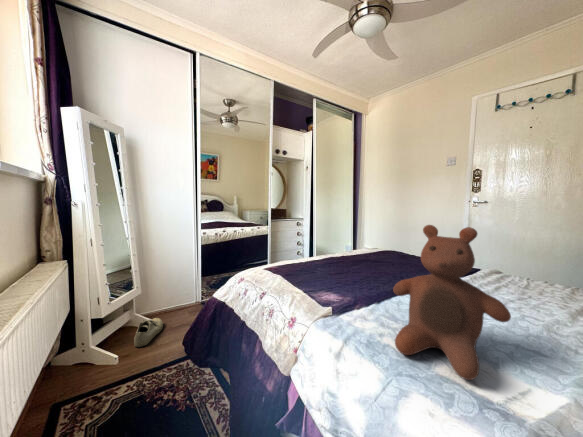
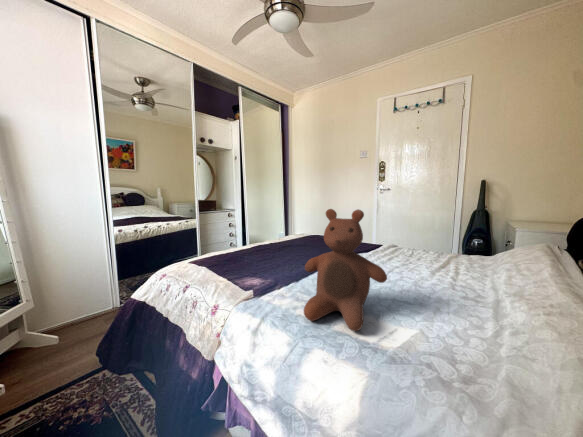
shoe: present [134,318,163,347] -> none [28,331,70,369]

